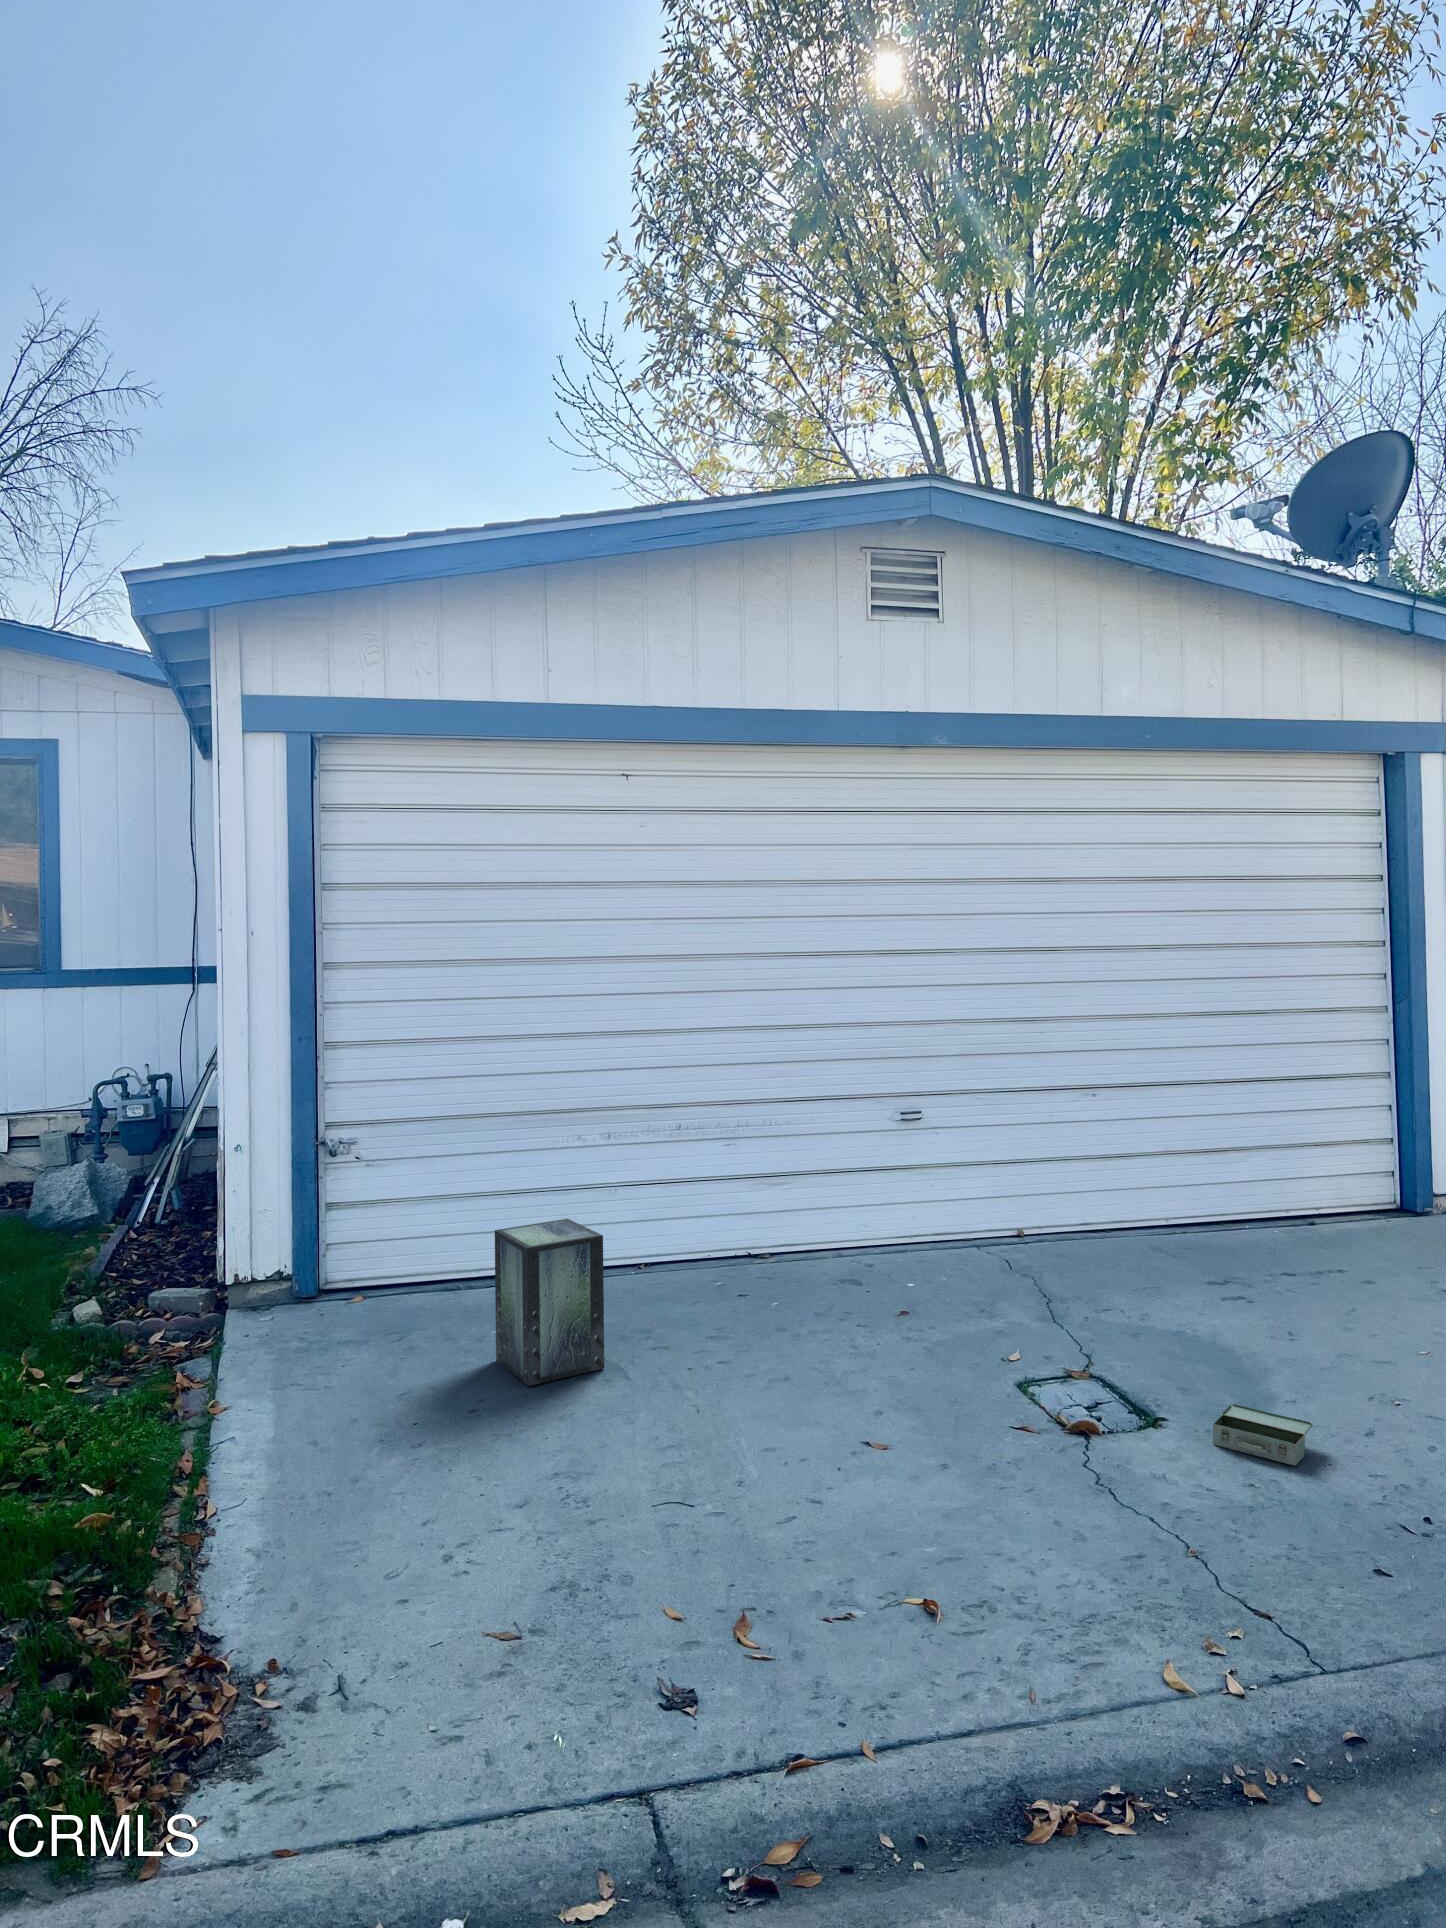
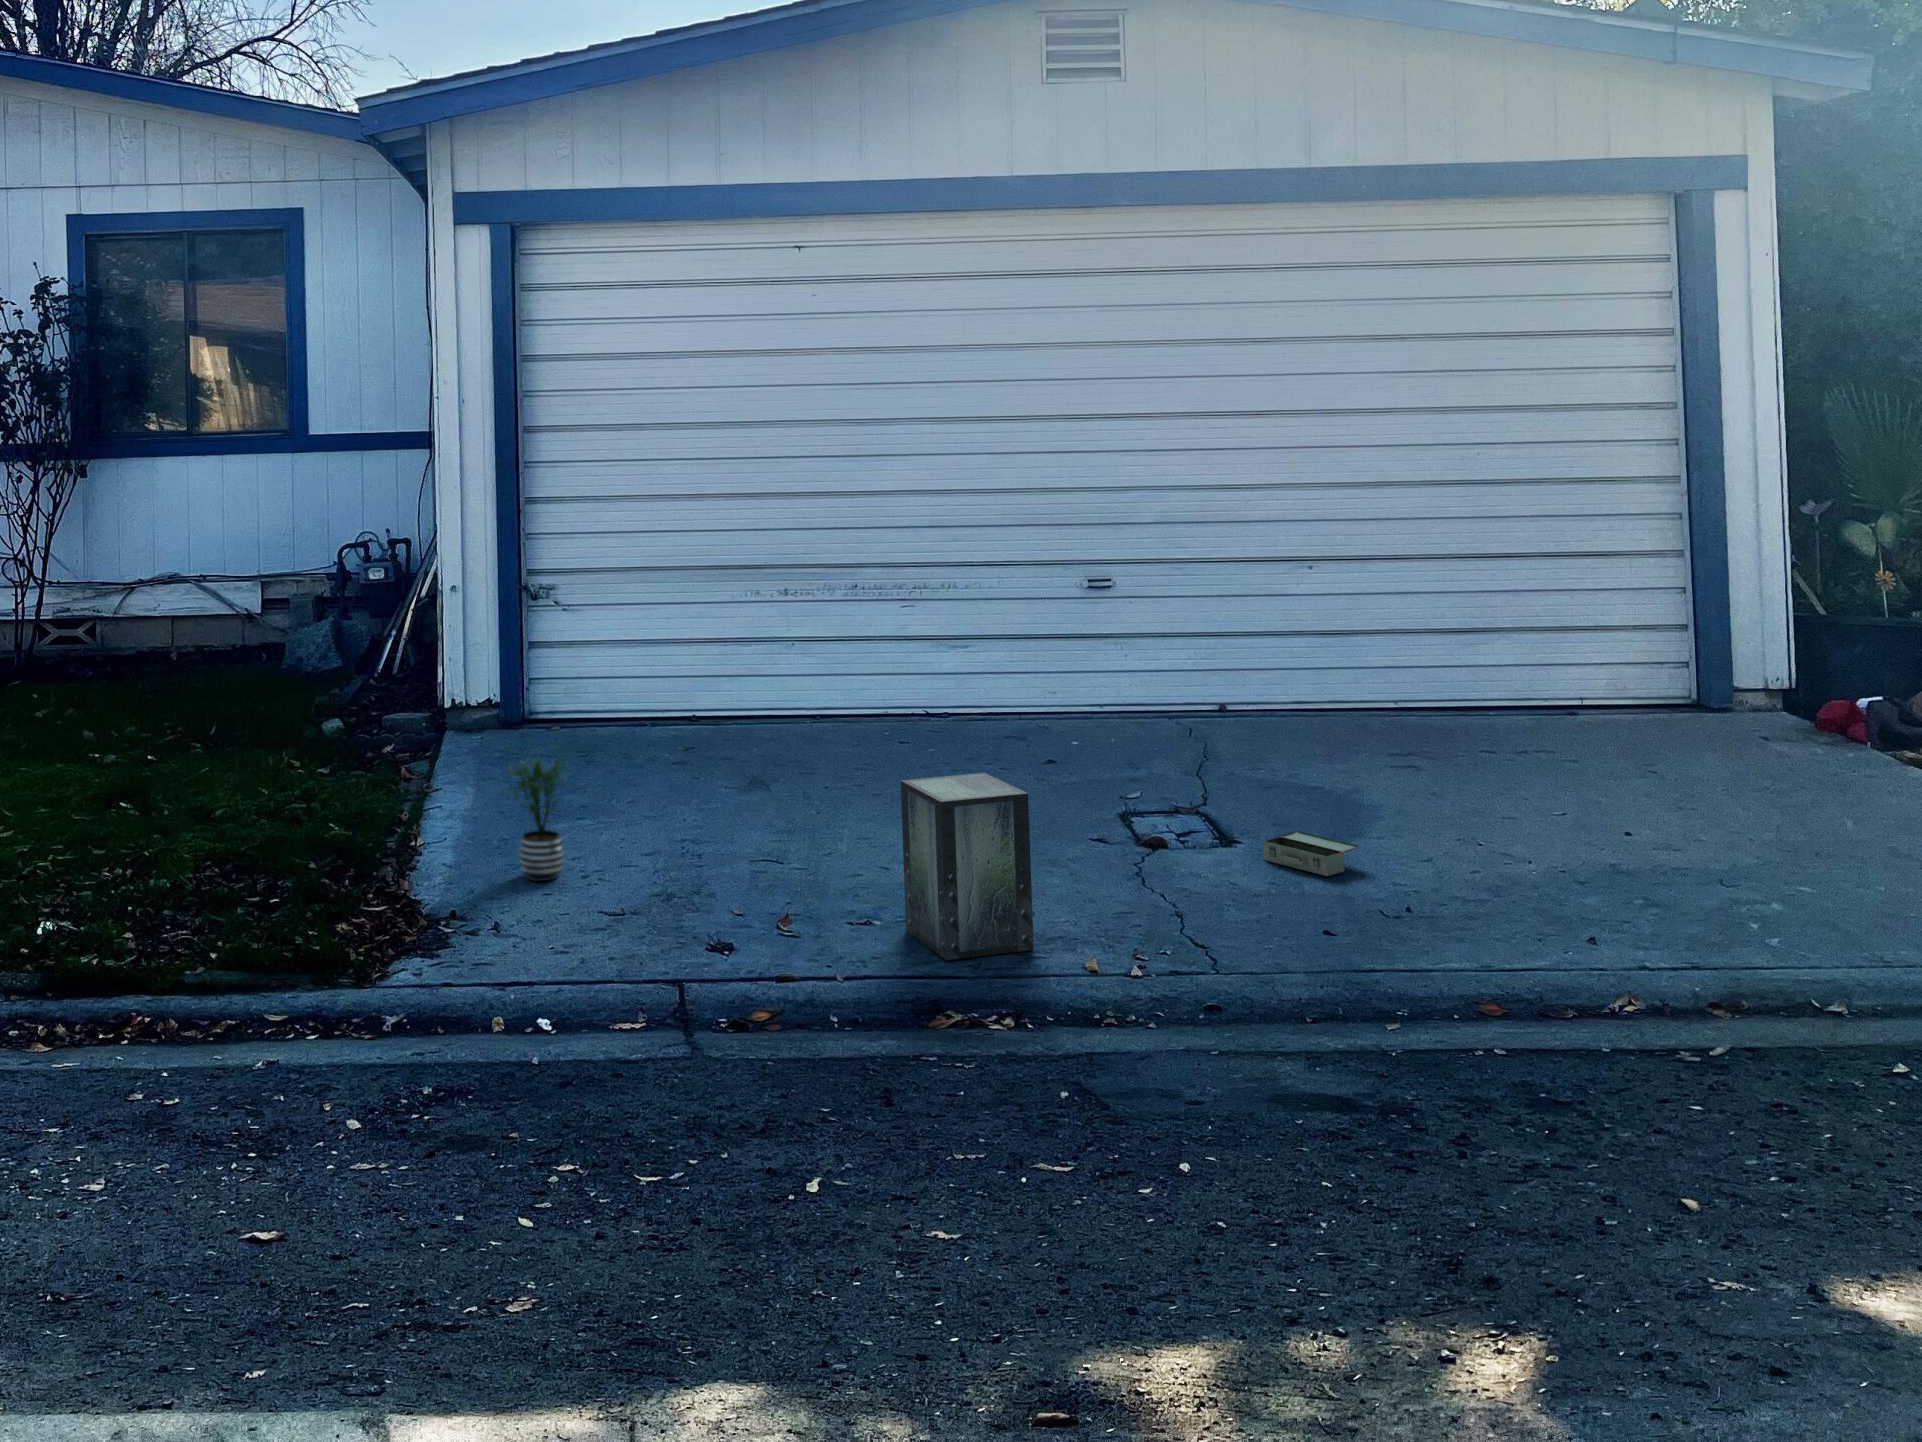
storage box: present [495,1219,604,1386] -> present [901,773,1034,960]
potted plant: none [325,1407,441,1592] -> present [501,755,571,881]

